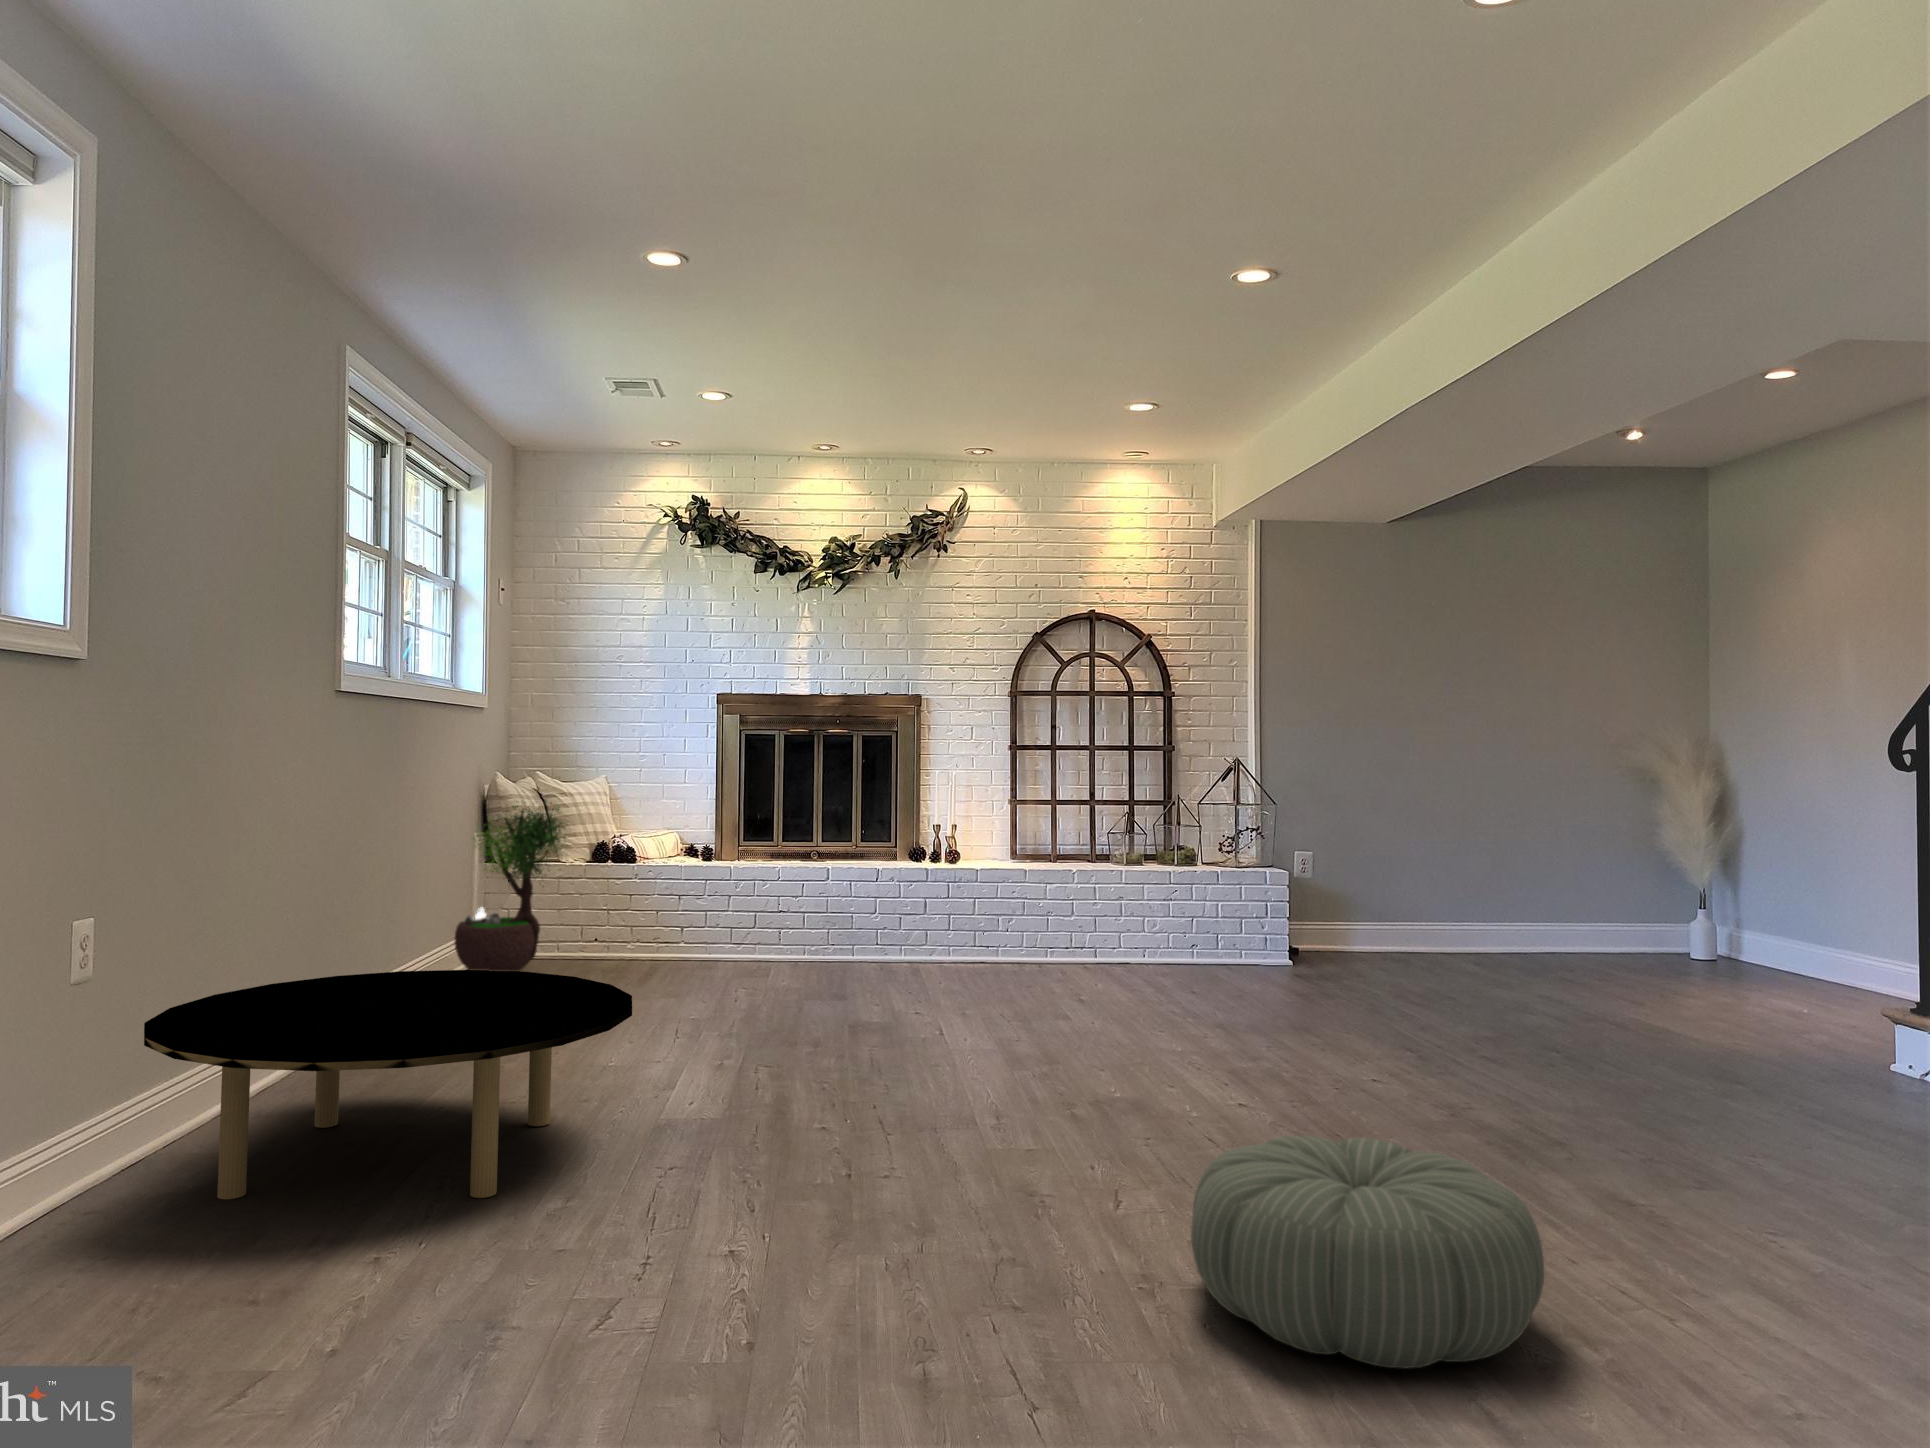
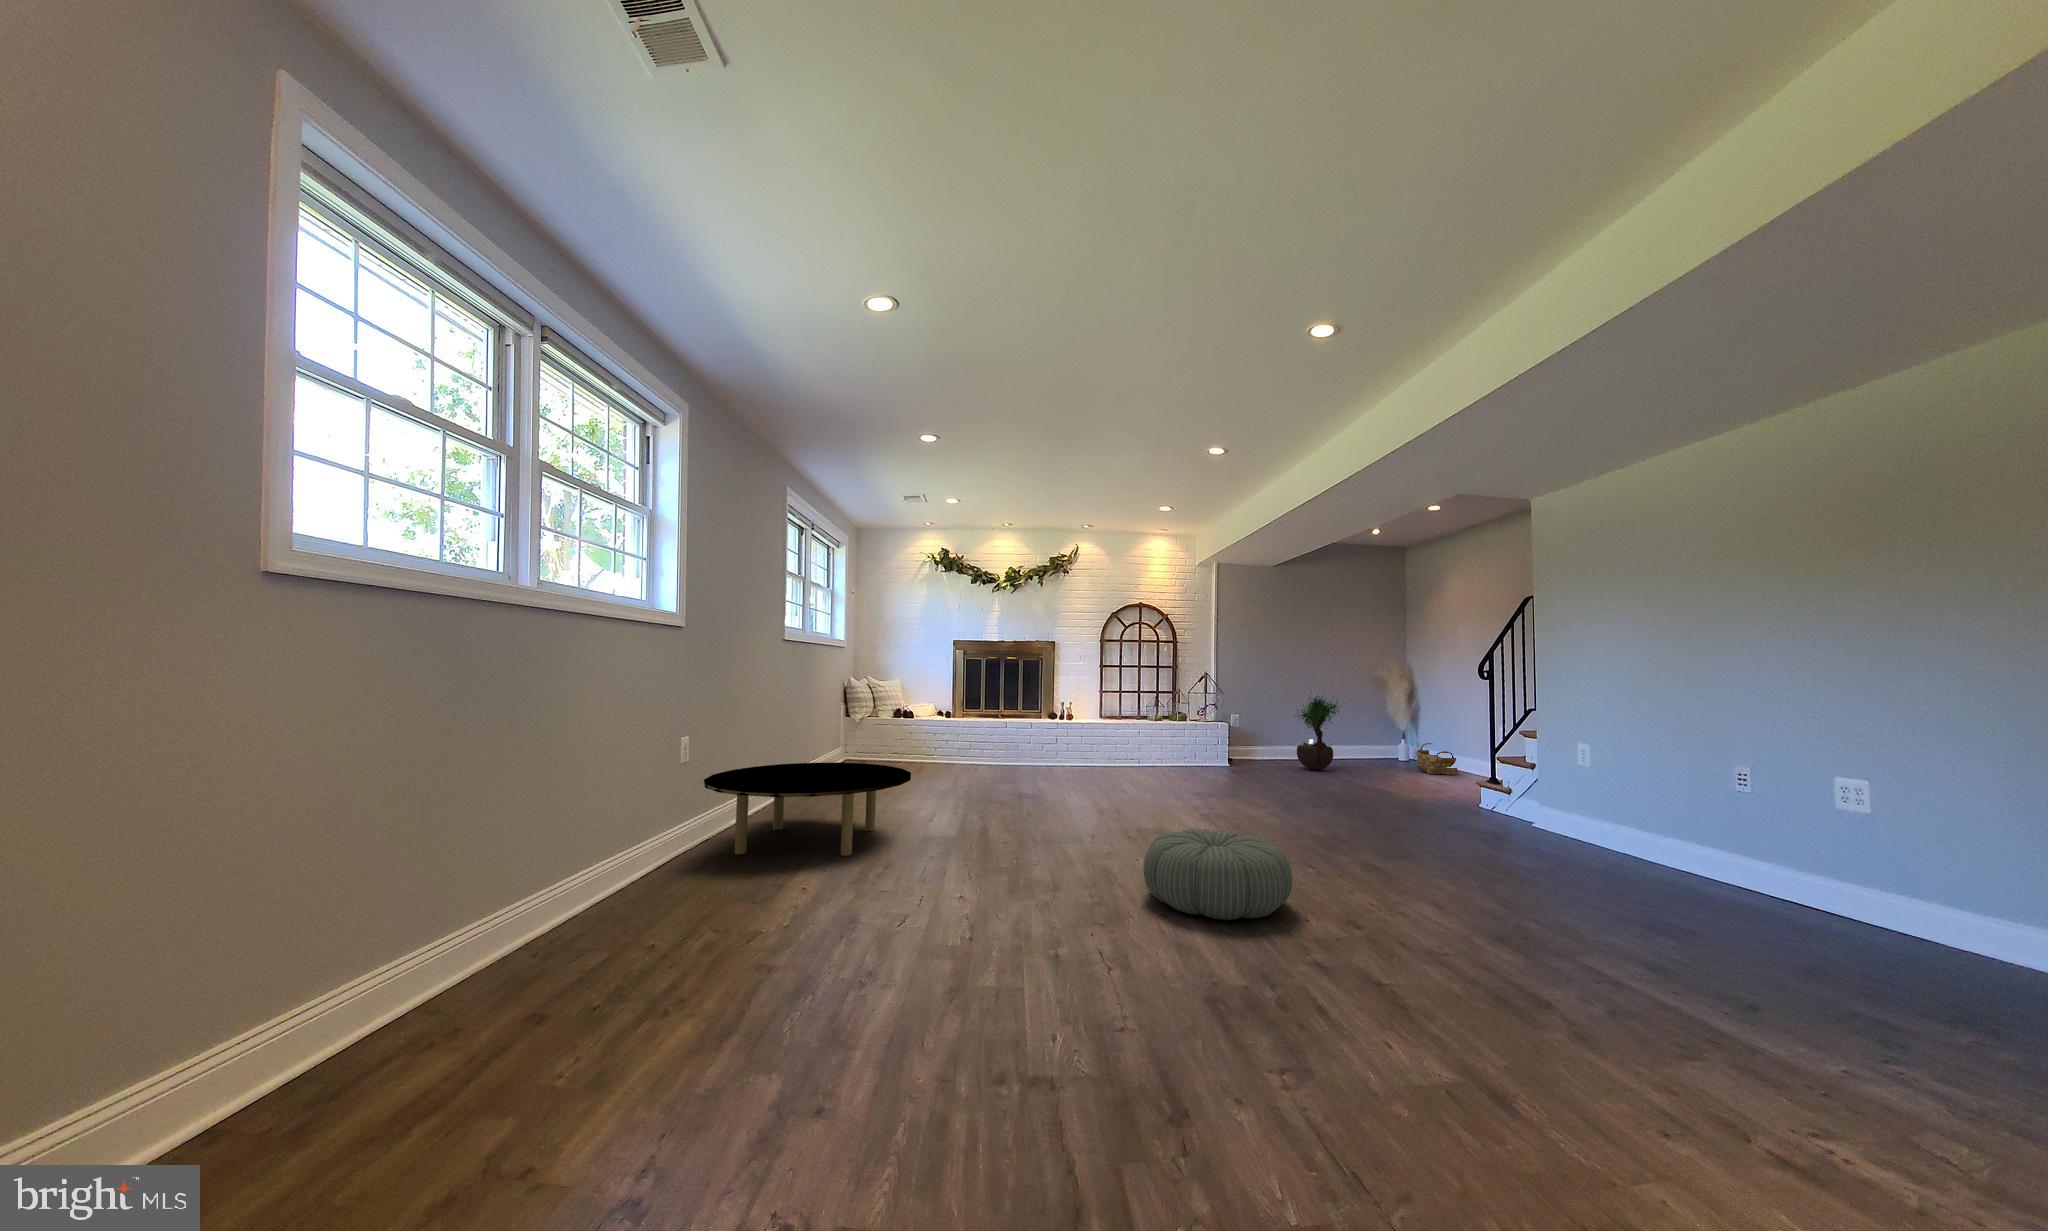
potted tree: present [454,800,566,971] -> present [1297,695,1340,770]
woven basket: none [1648,901,1734,966] -> present [1416,743,1458,775]

